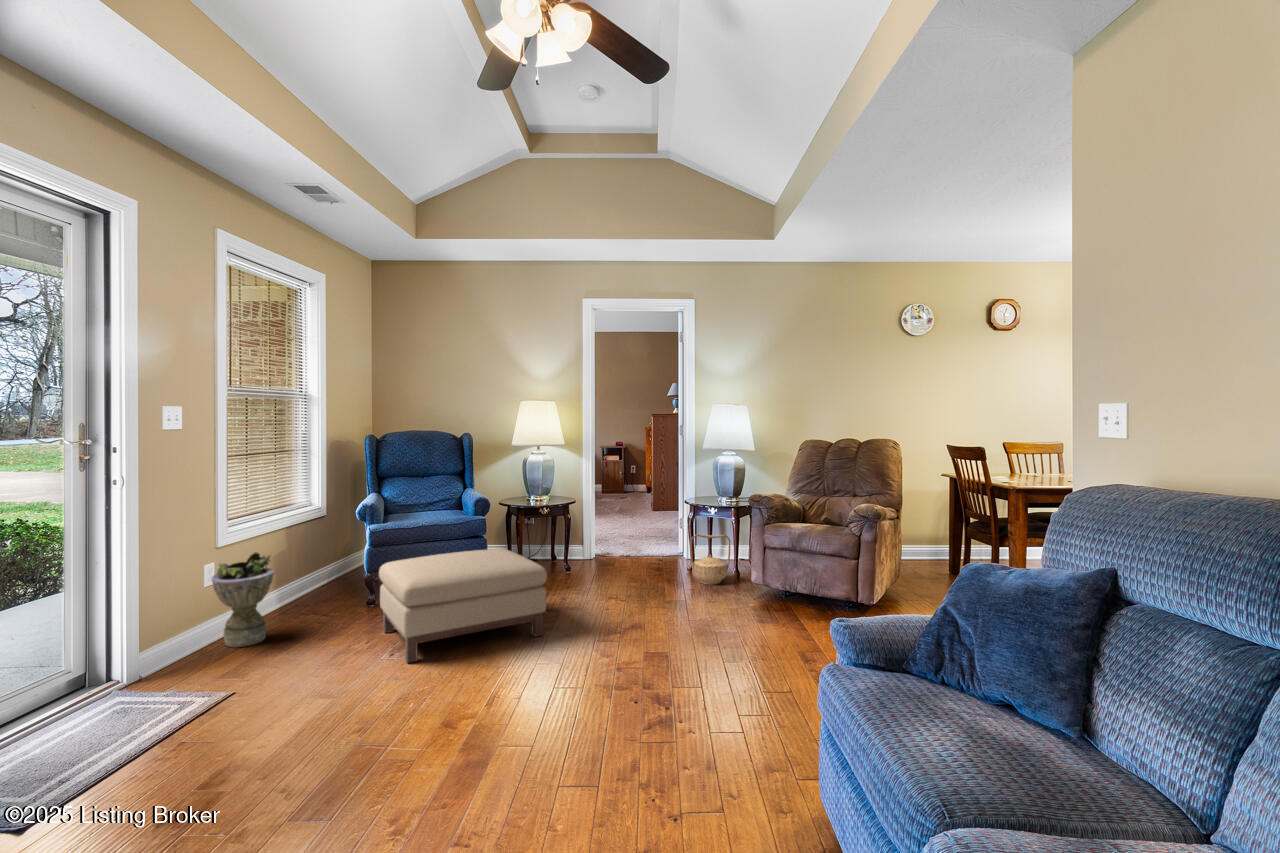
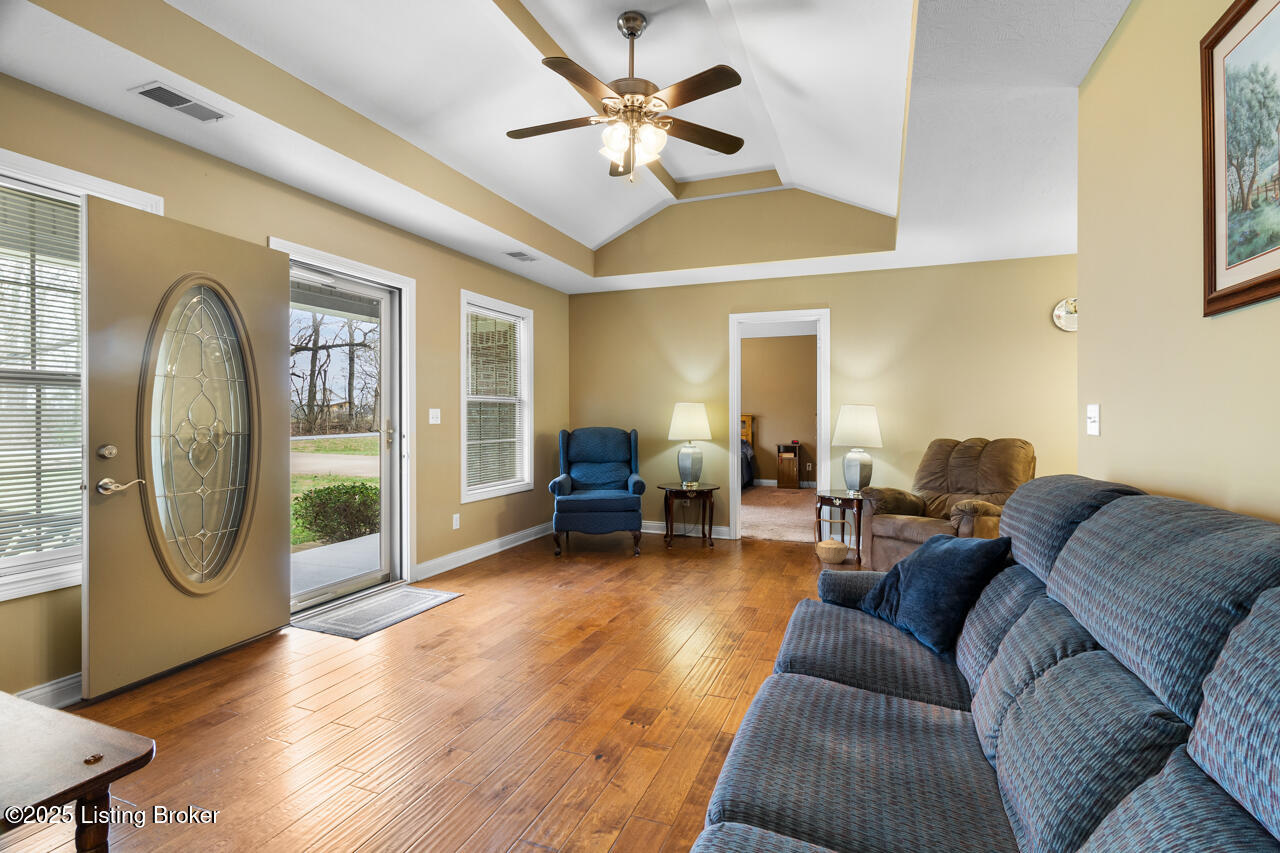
ottoman: present [379,549,547,663] -> none [559,518,674,590]
planter: present [212,552,274,647] -> none [456,509,493,571]

